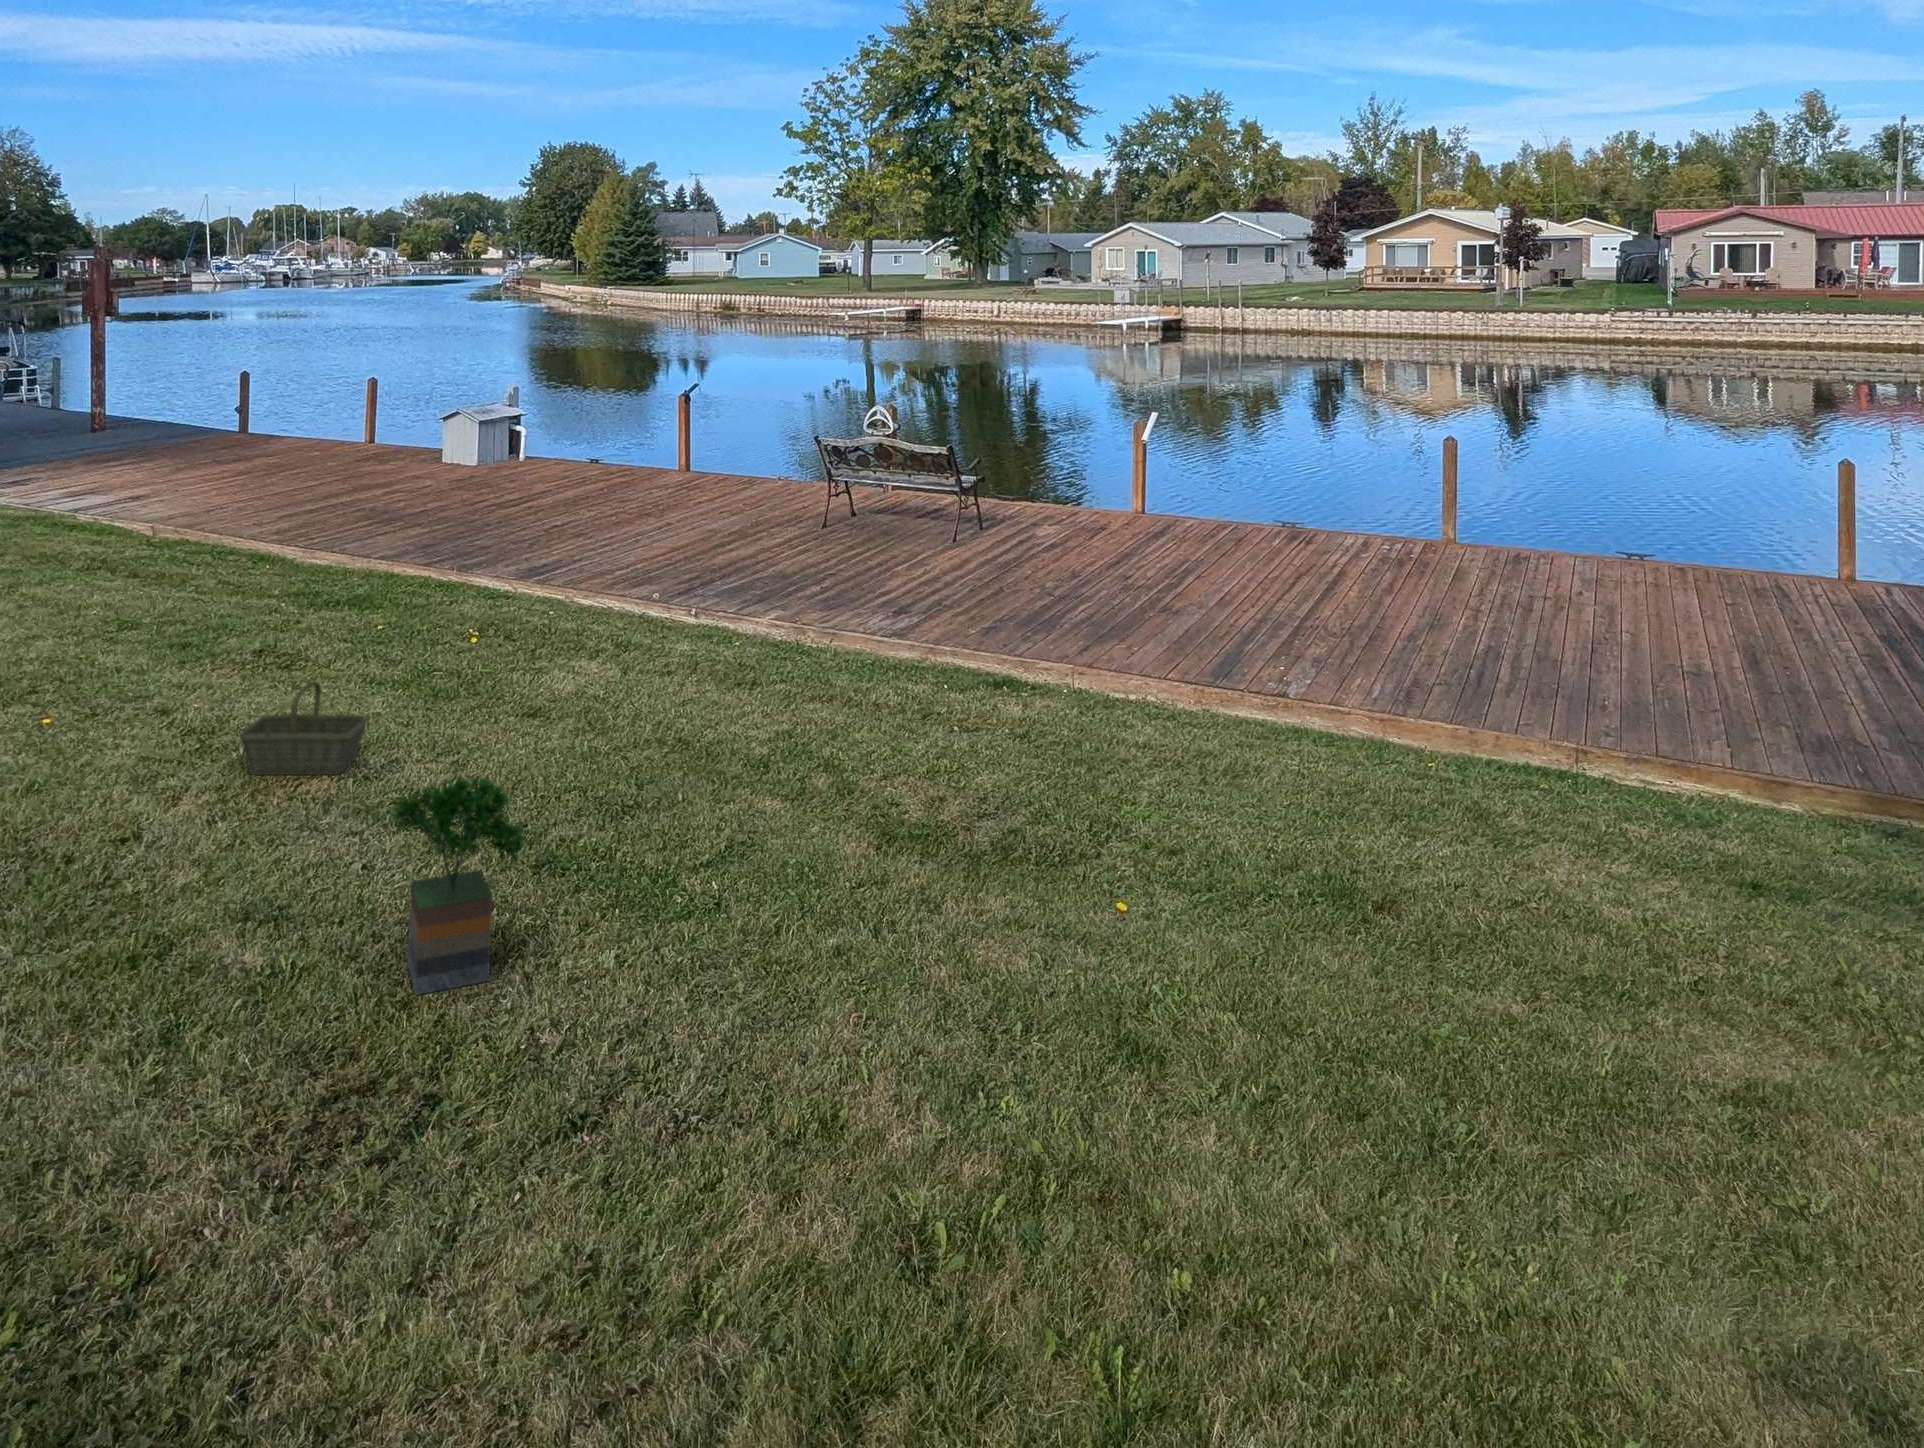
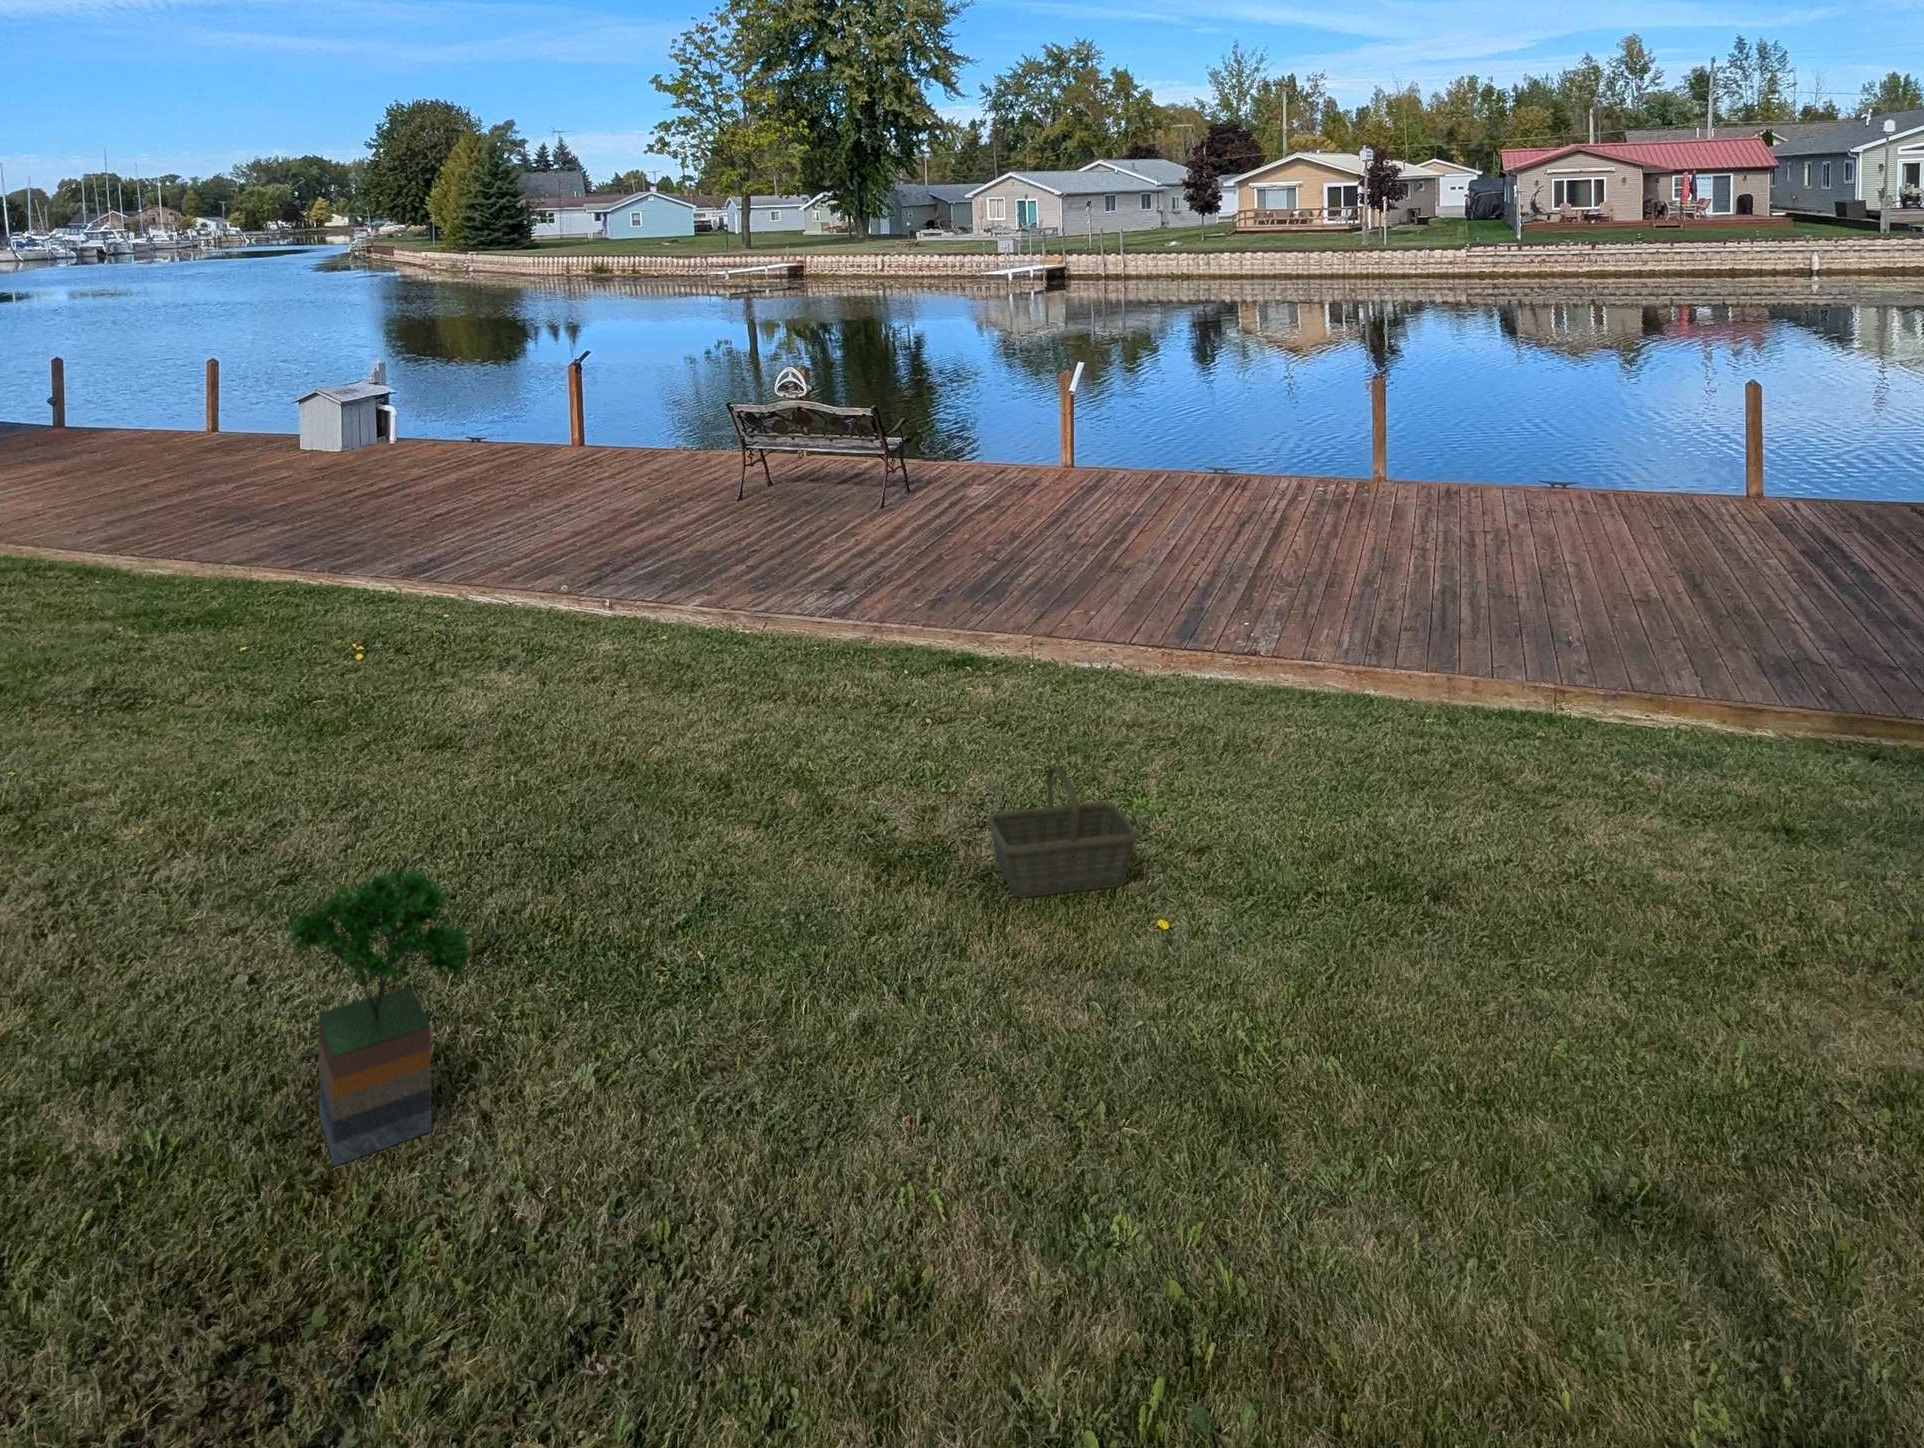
basket: present [239,682,368,775] -> present [987,766,1139,898]

